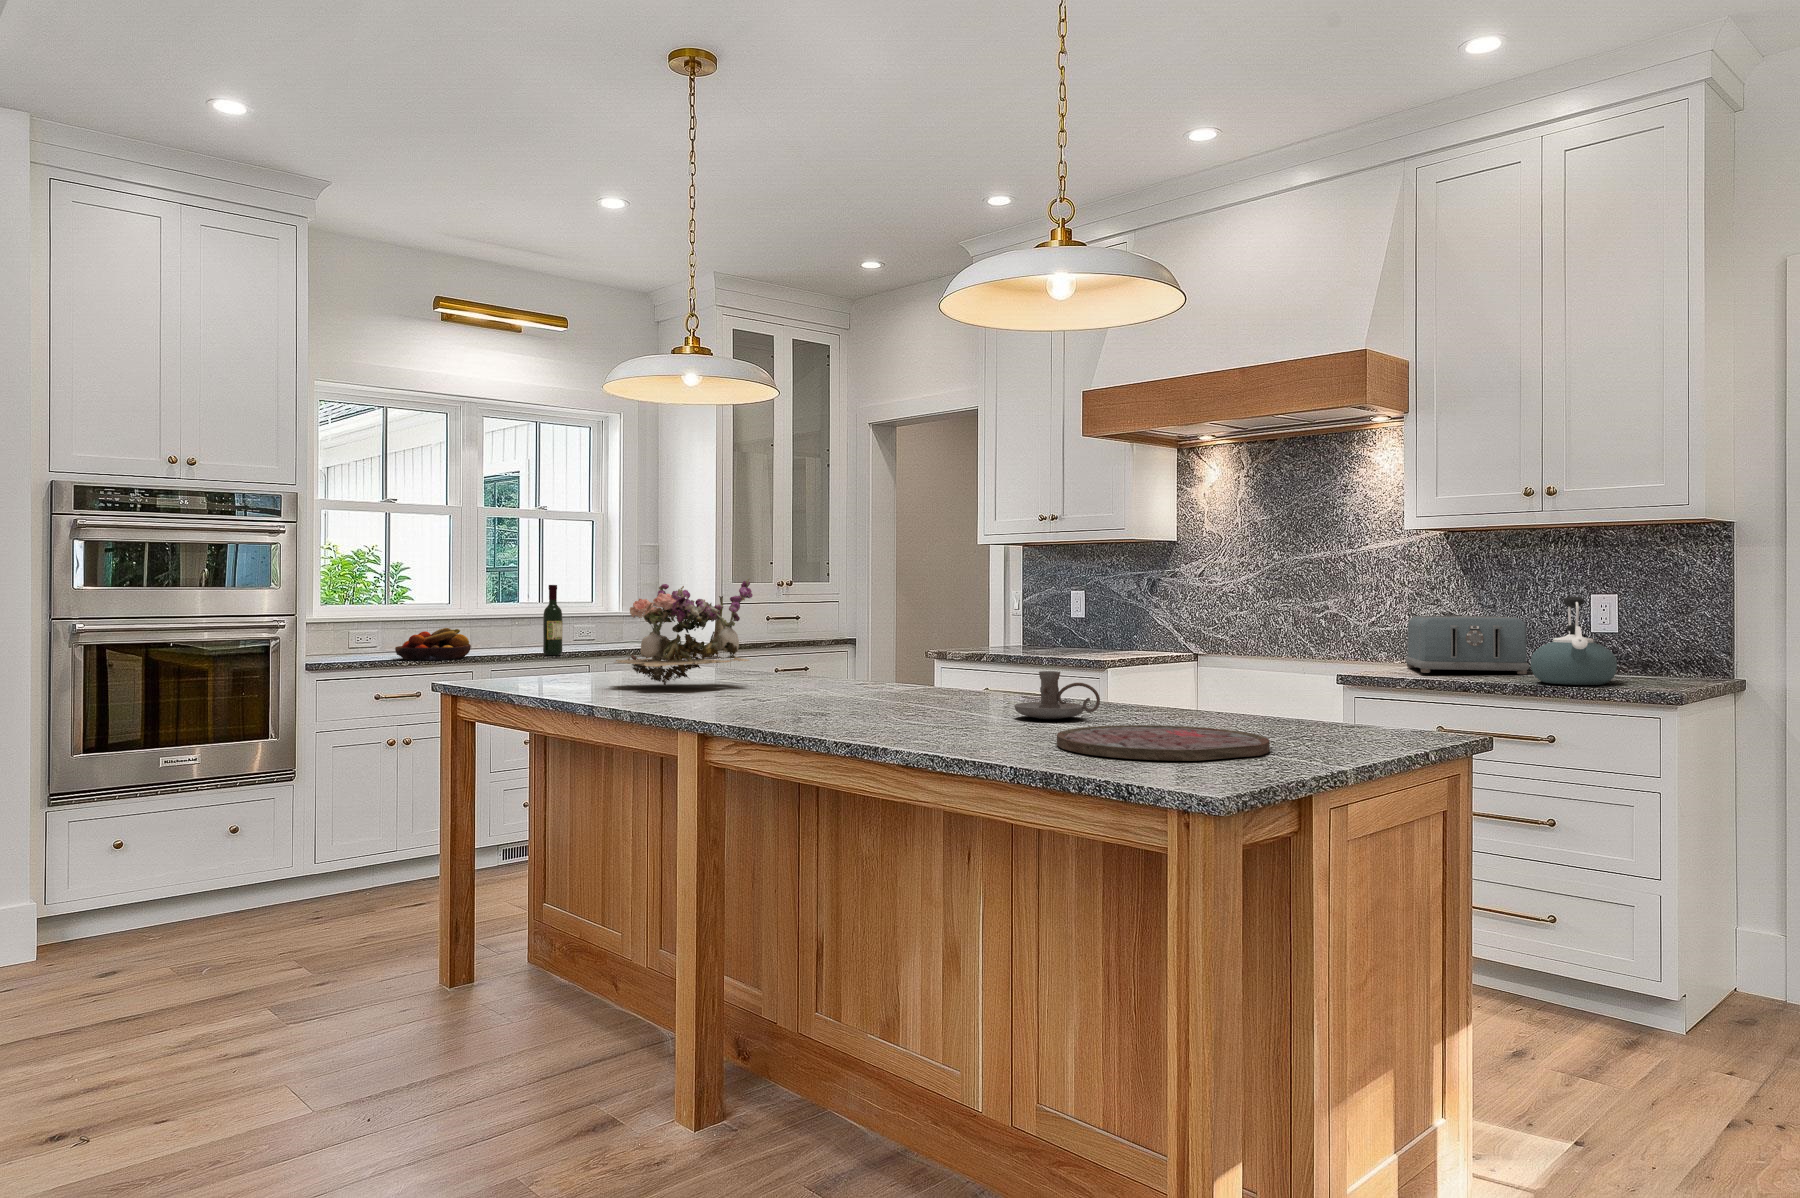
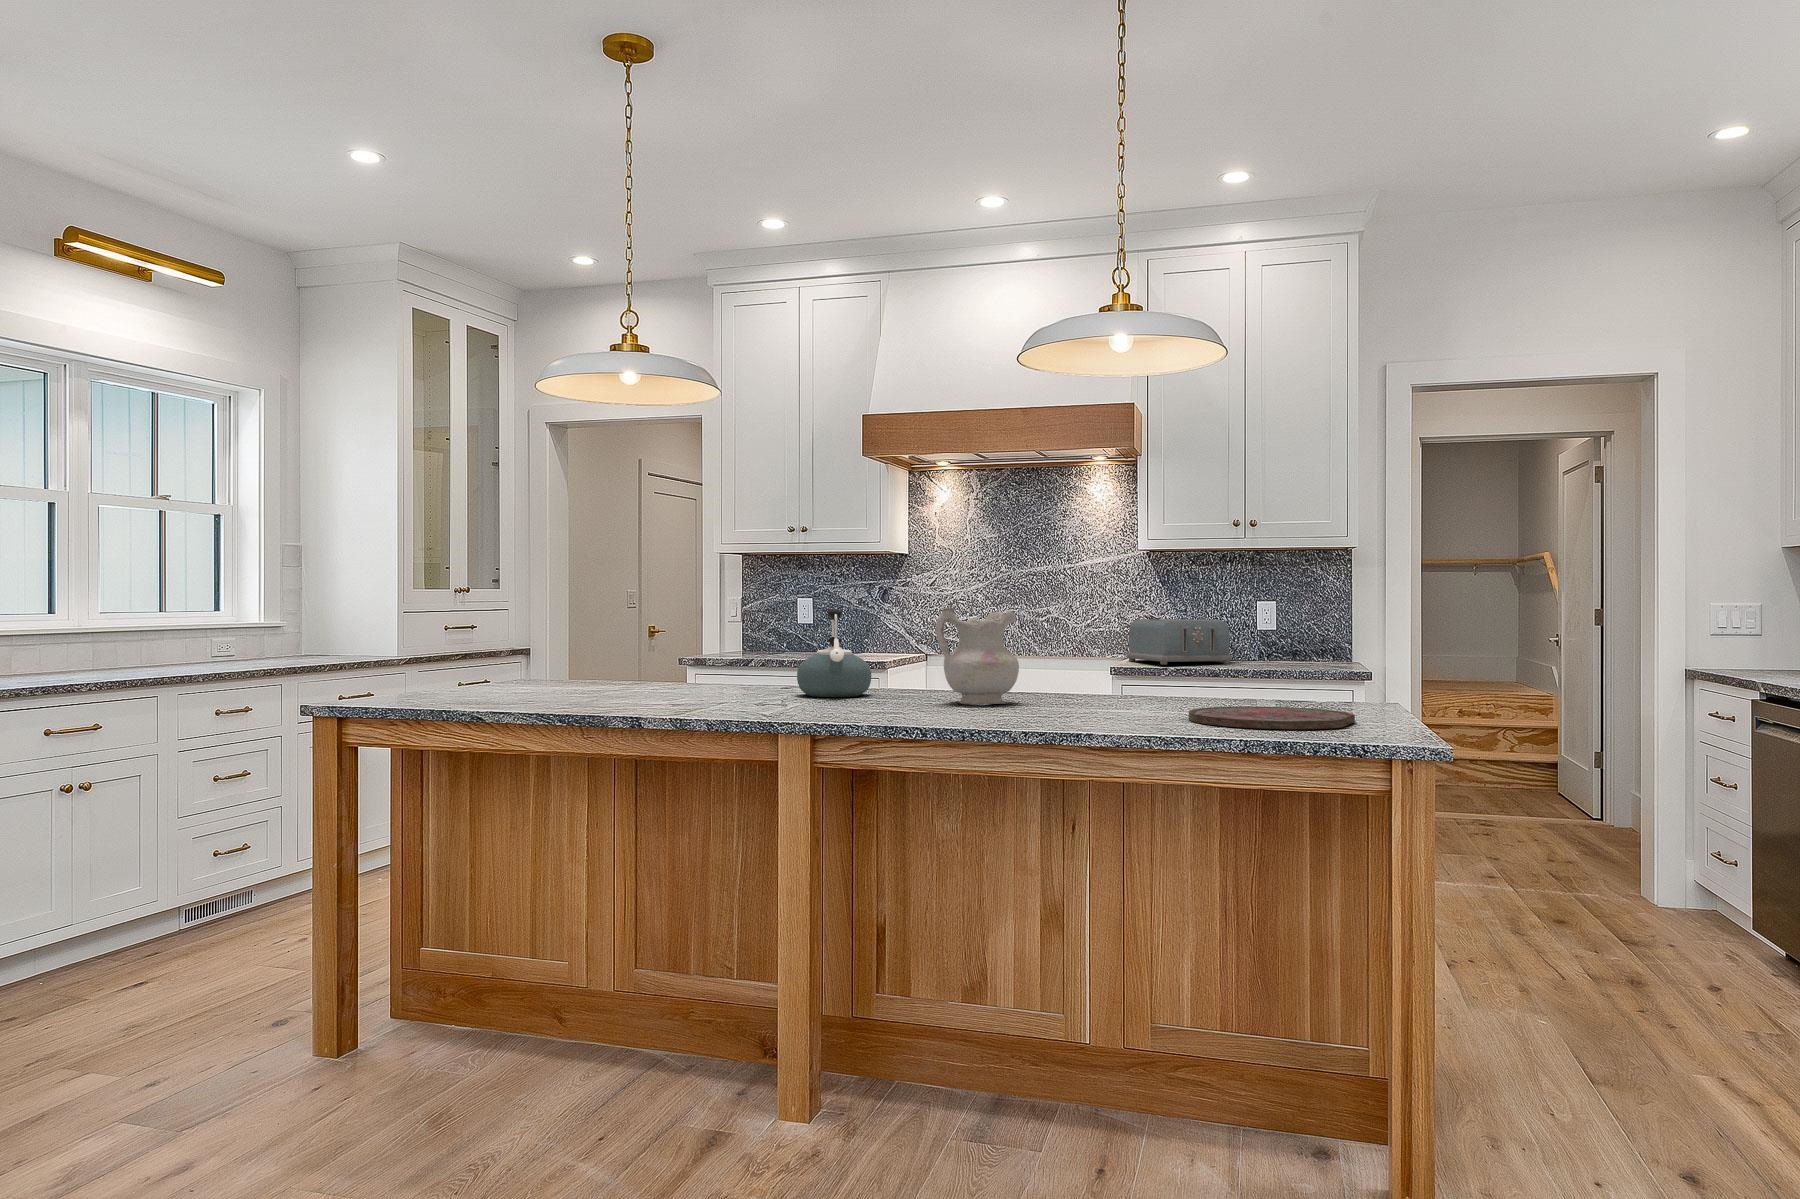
flower arrangement: present [614,578,752,686] -> none [550,586,702,699]
wine bottle: present [543,585,563,655] -> none [235,591,261,675]
kettle: present [1531,597,1617,685] -> present [797,609,871,697]
ceramic pitcher: none [910,599,1005,709] -> present [936,608,1019,705]
fruit bowl: present [395,628,471,660] -> none [49,644,156,685]
candle holder: present [1014,671,1100,719] -> none [1062,668,1134,708]

